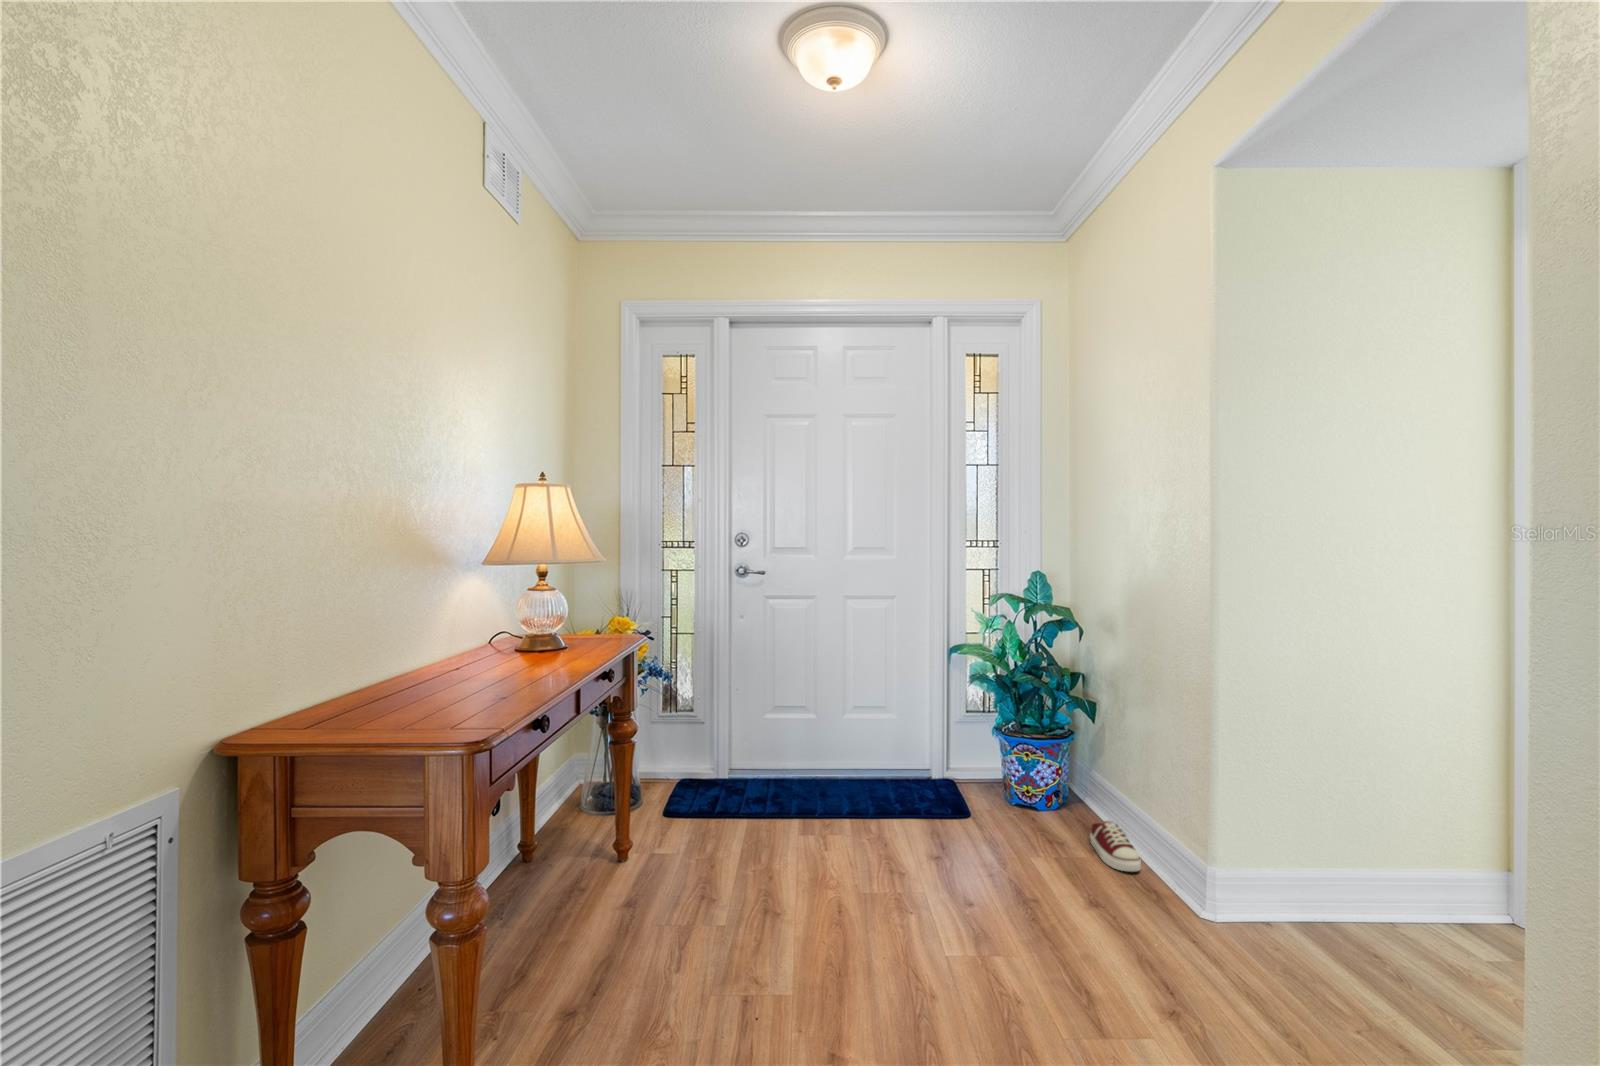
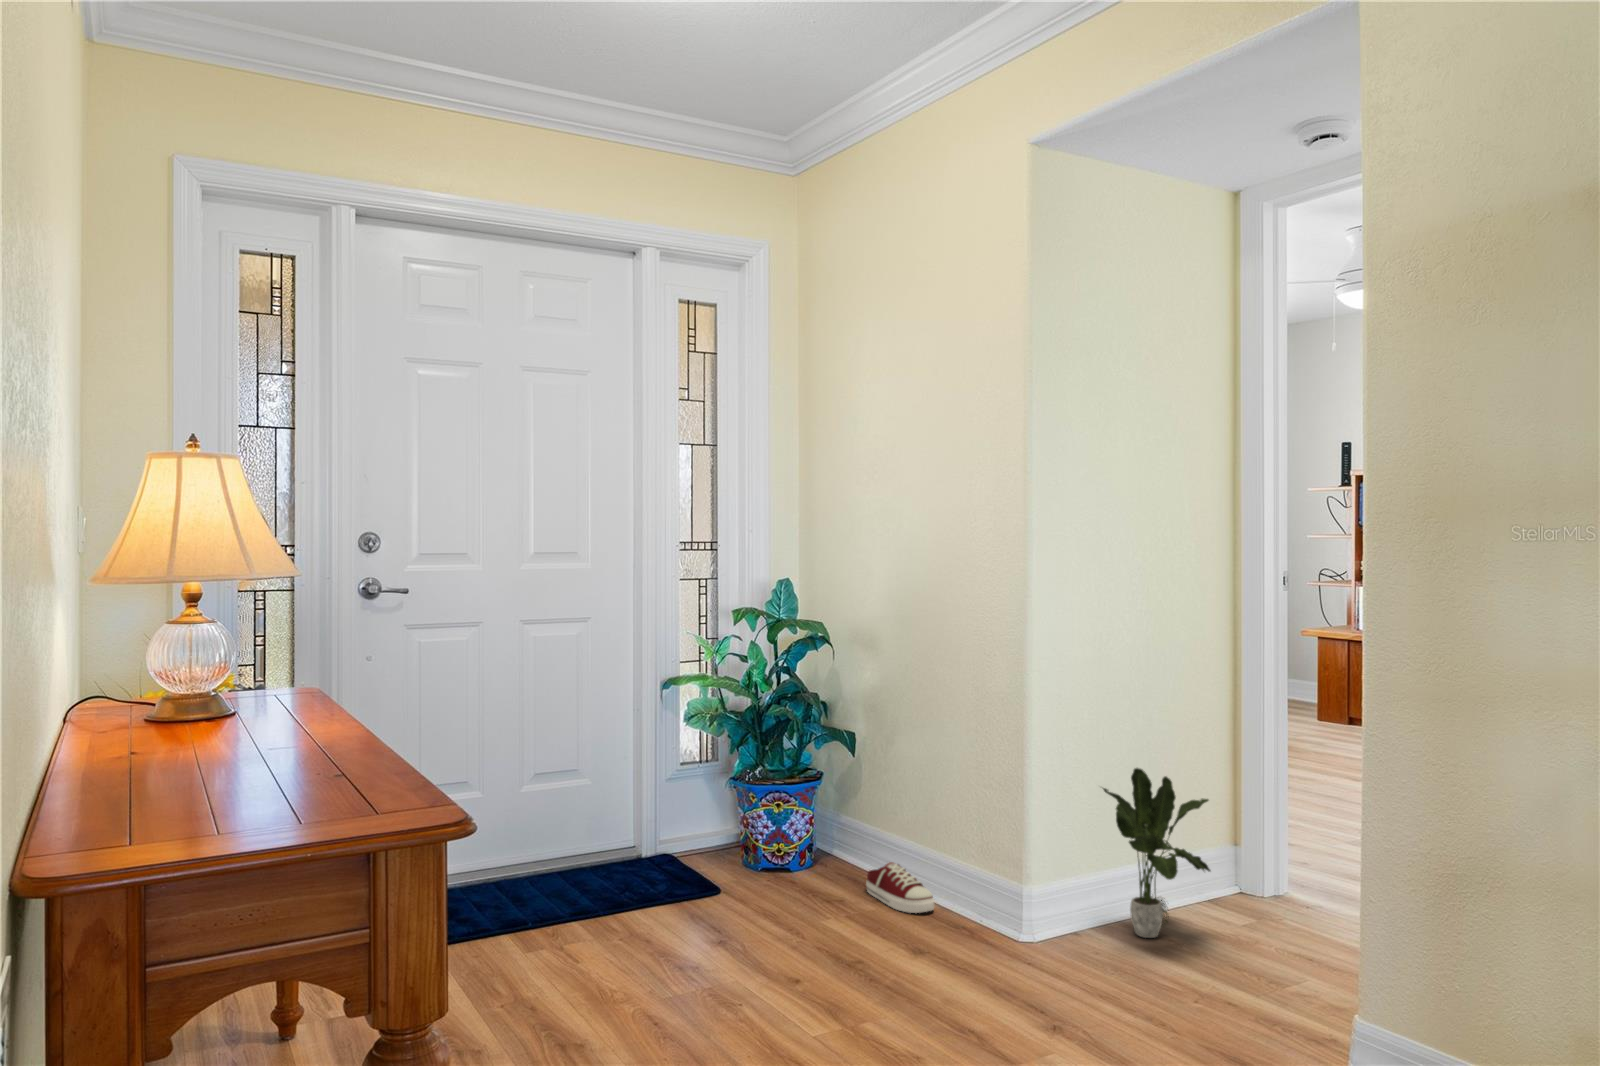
potted plant: none [1303,778,1440,954] -> present [1103,768,1210,938]

